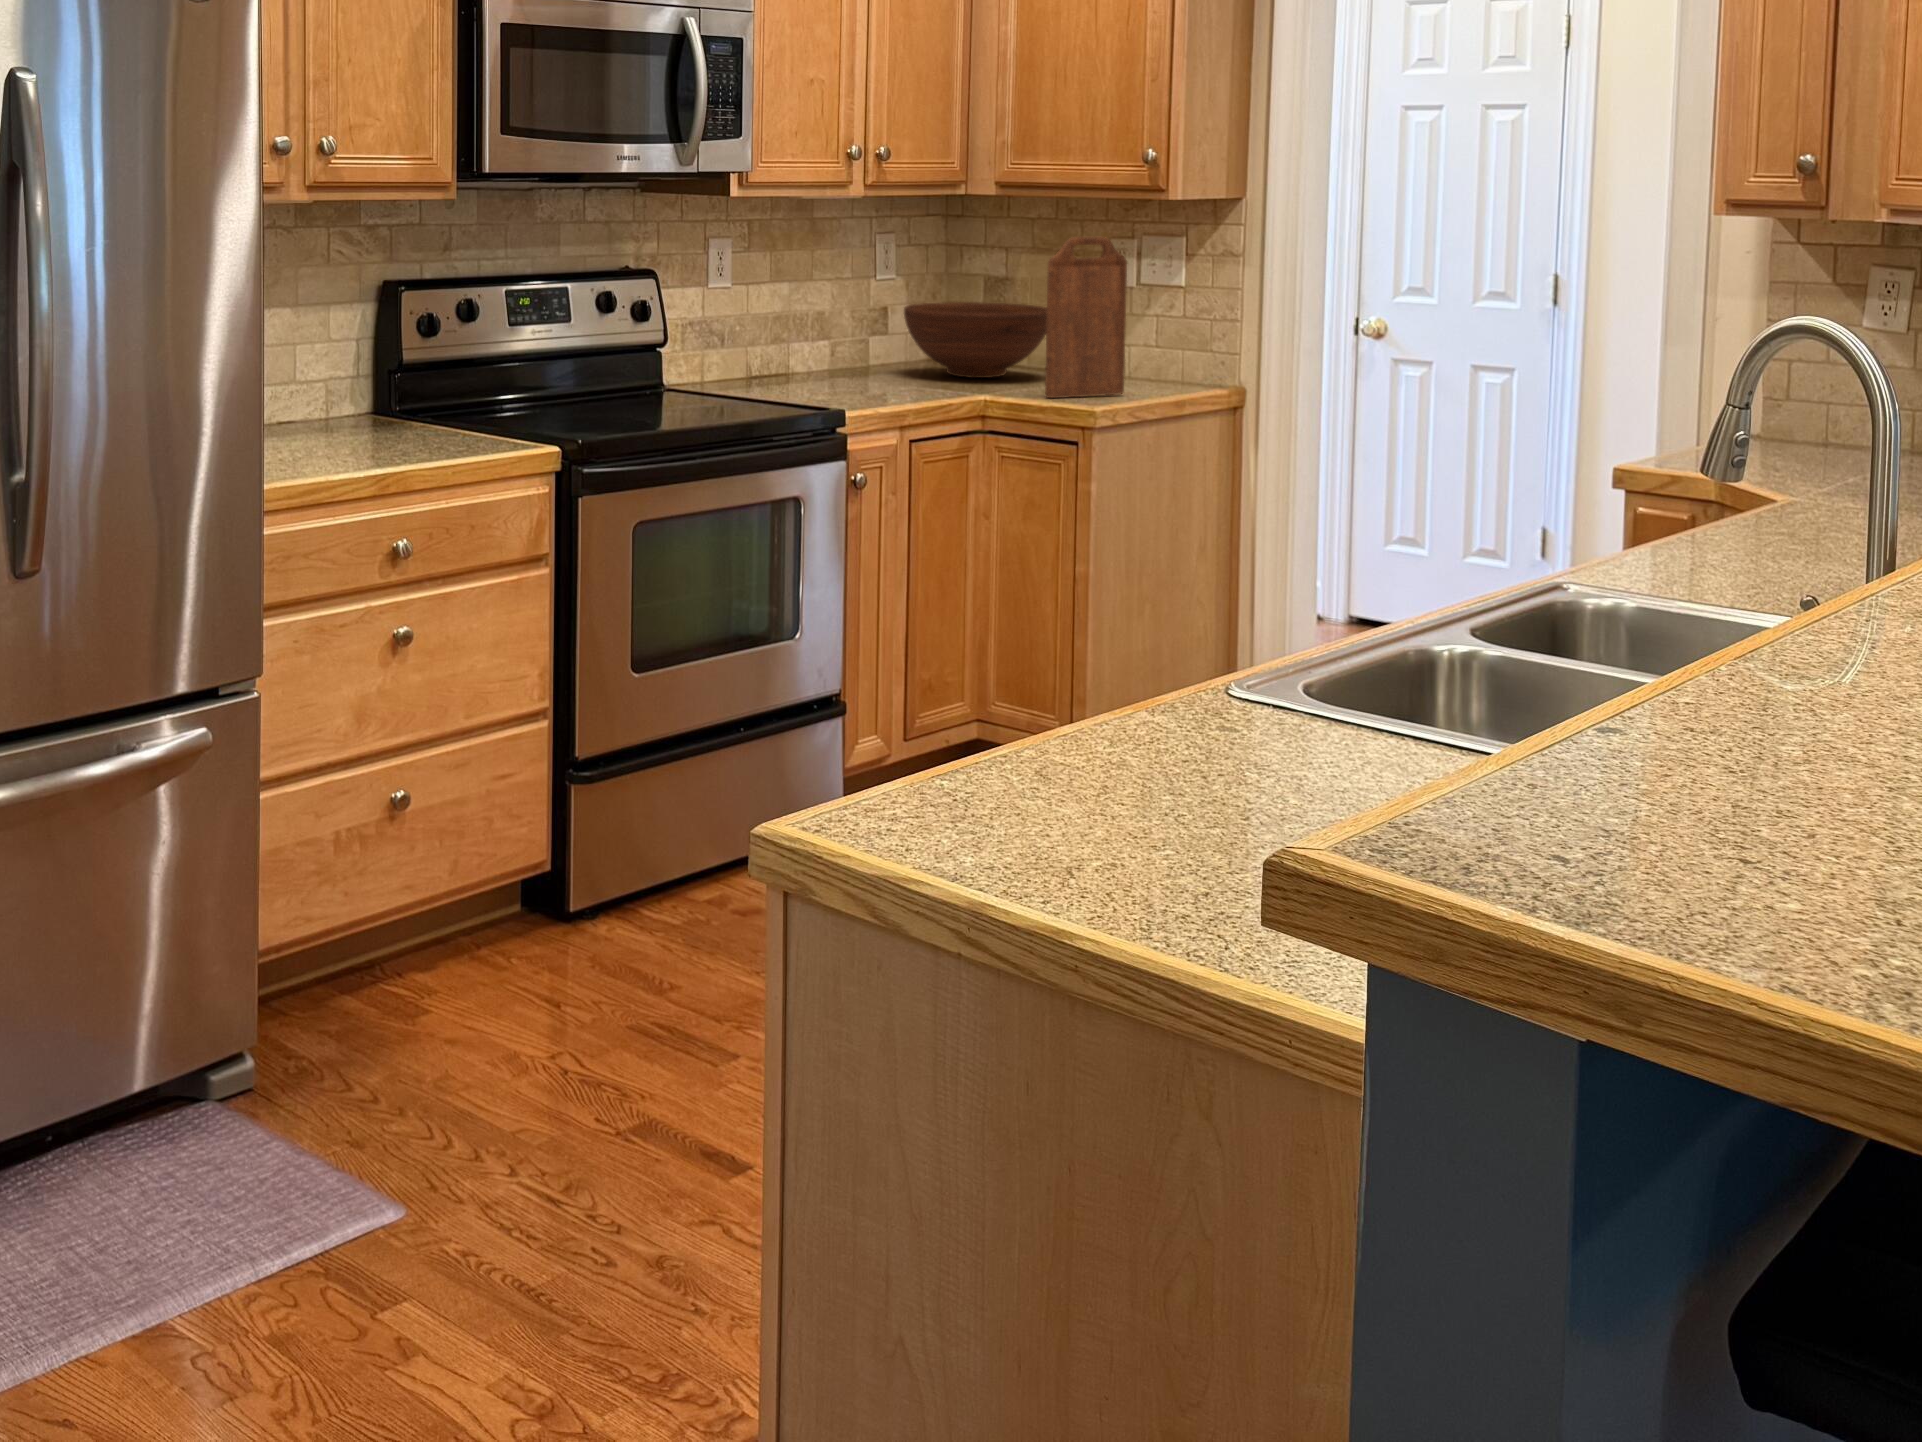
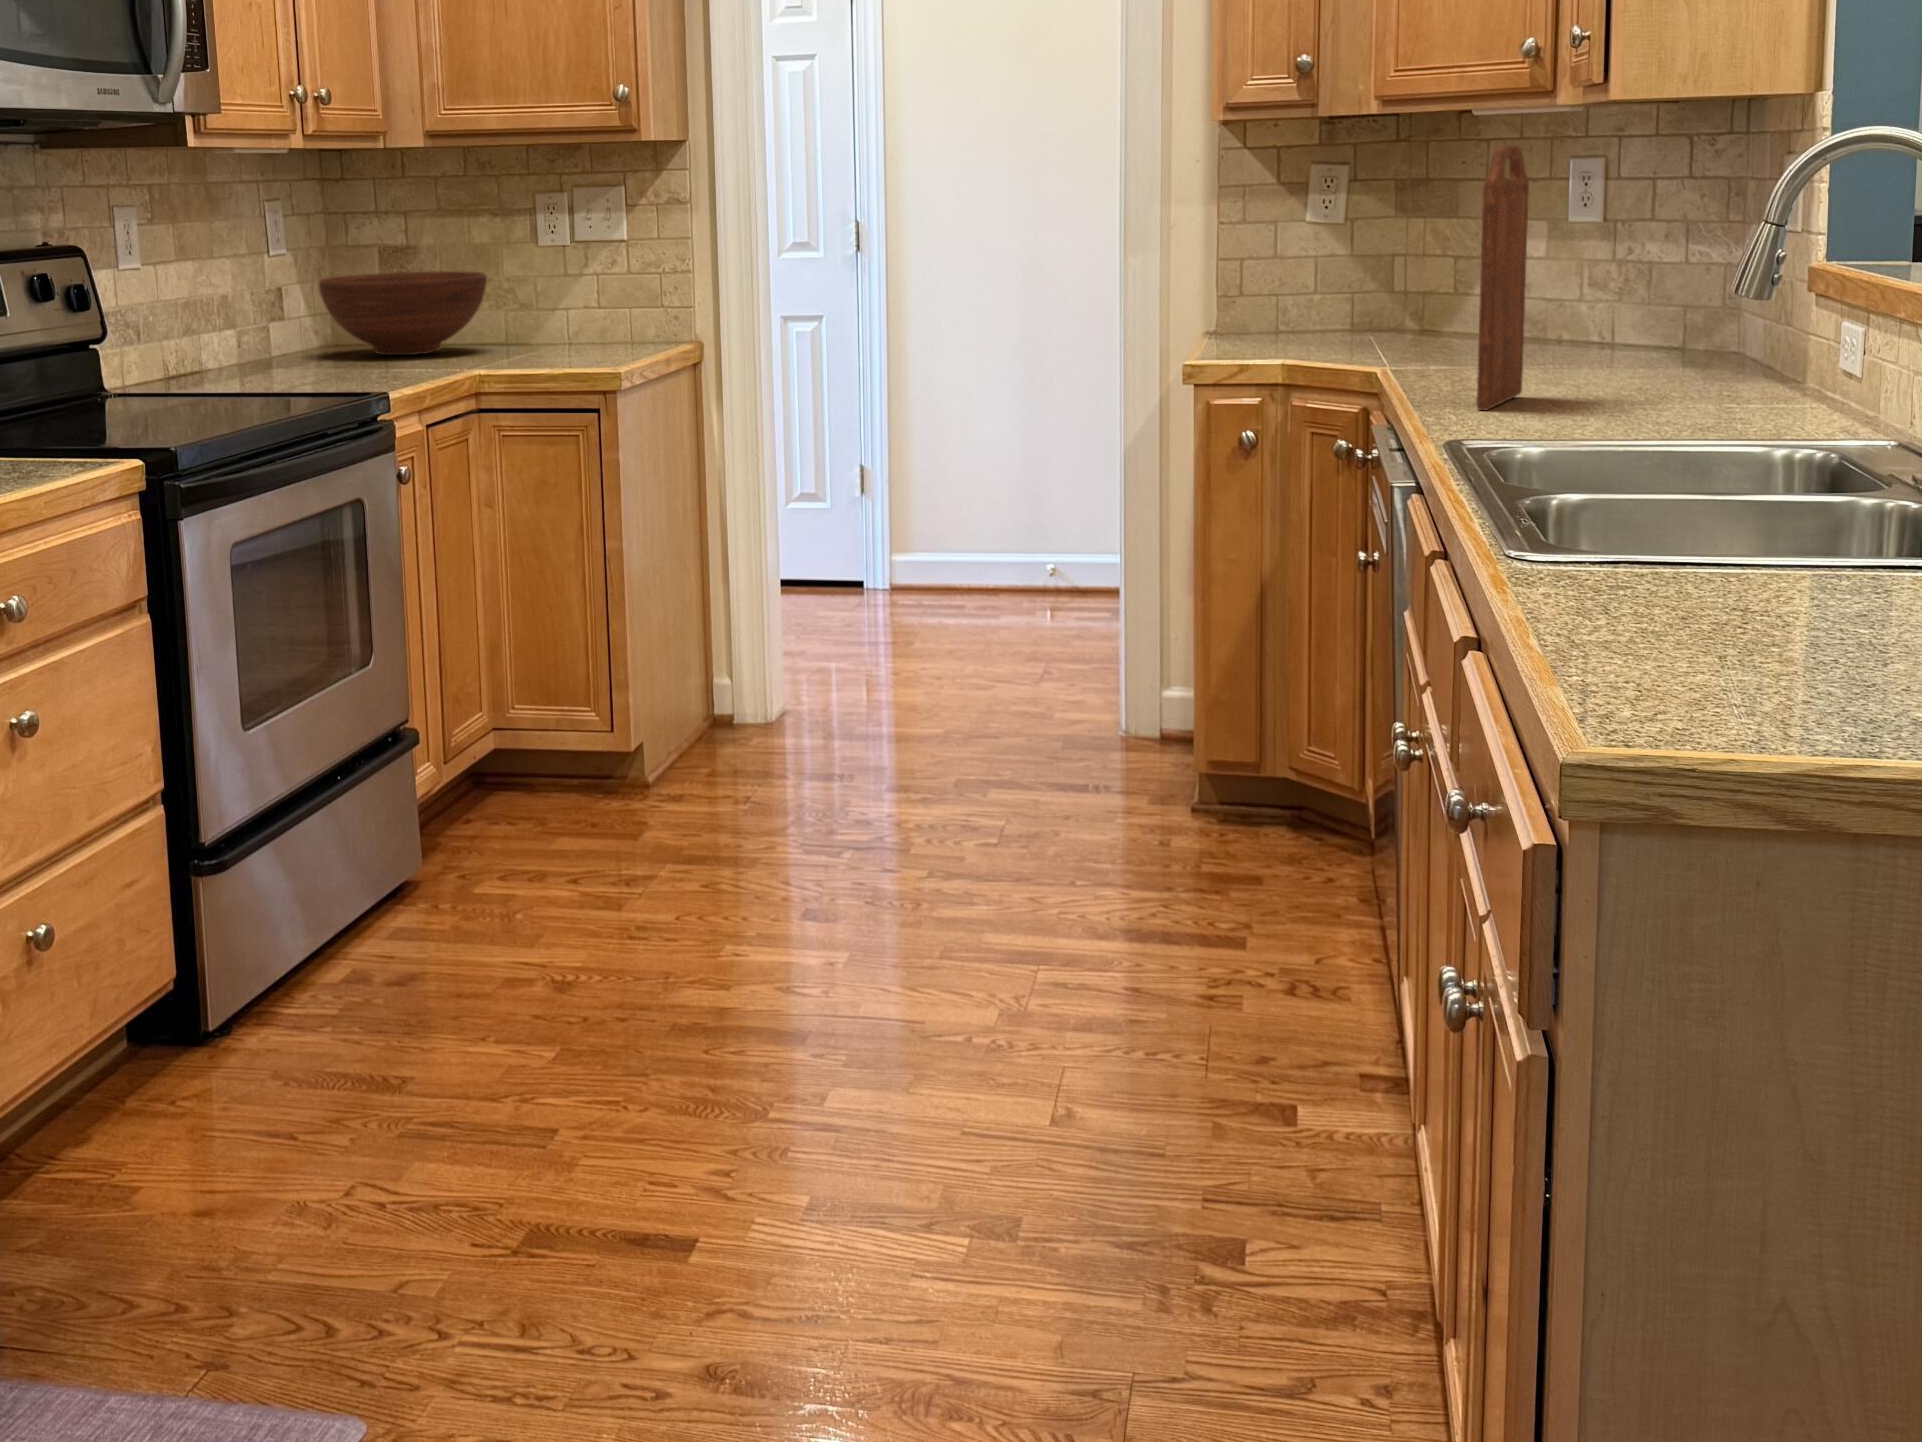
cutting board: present [1045,237,1127,398] -> present [1477,145,1529,410]

